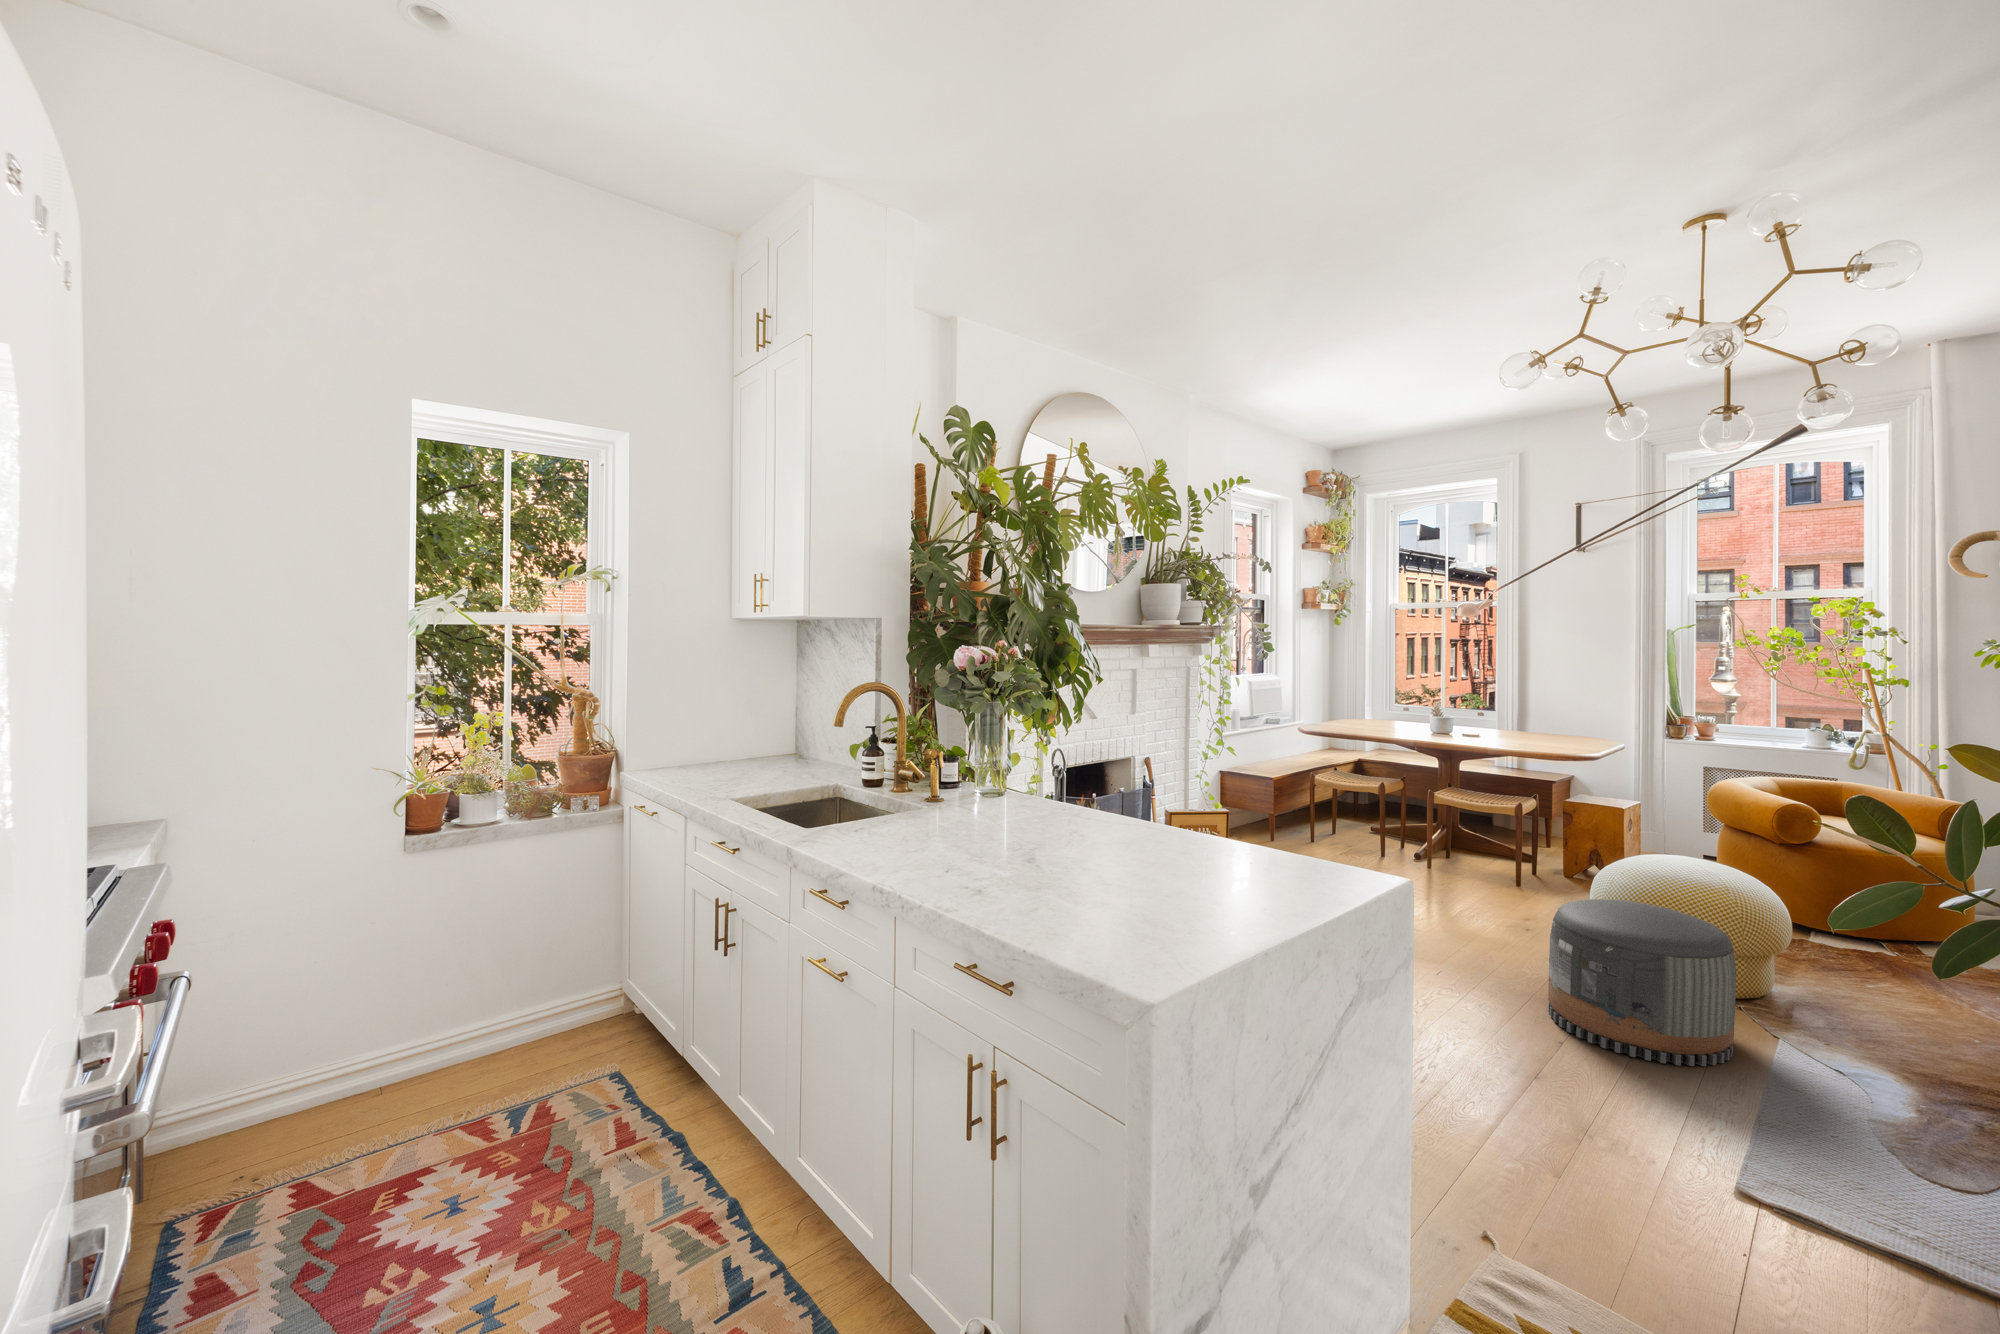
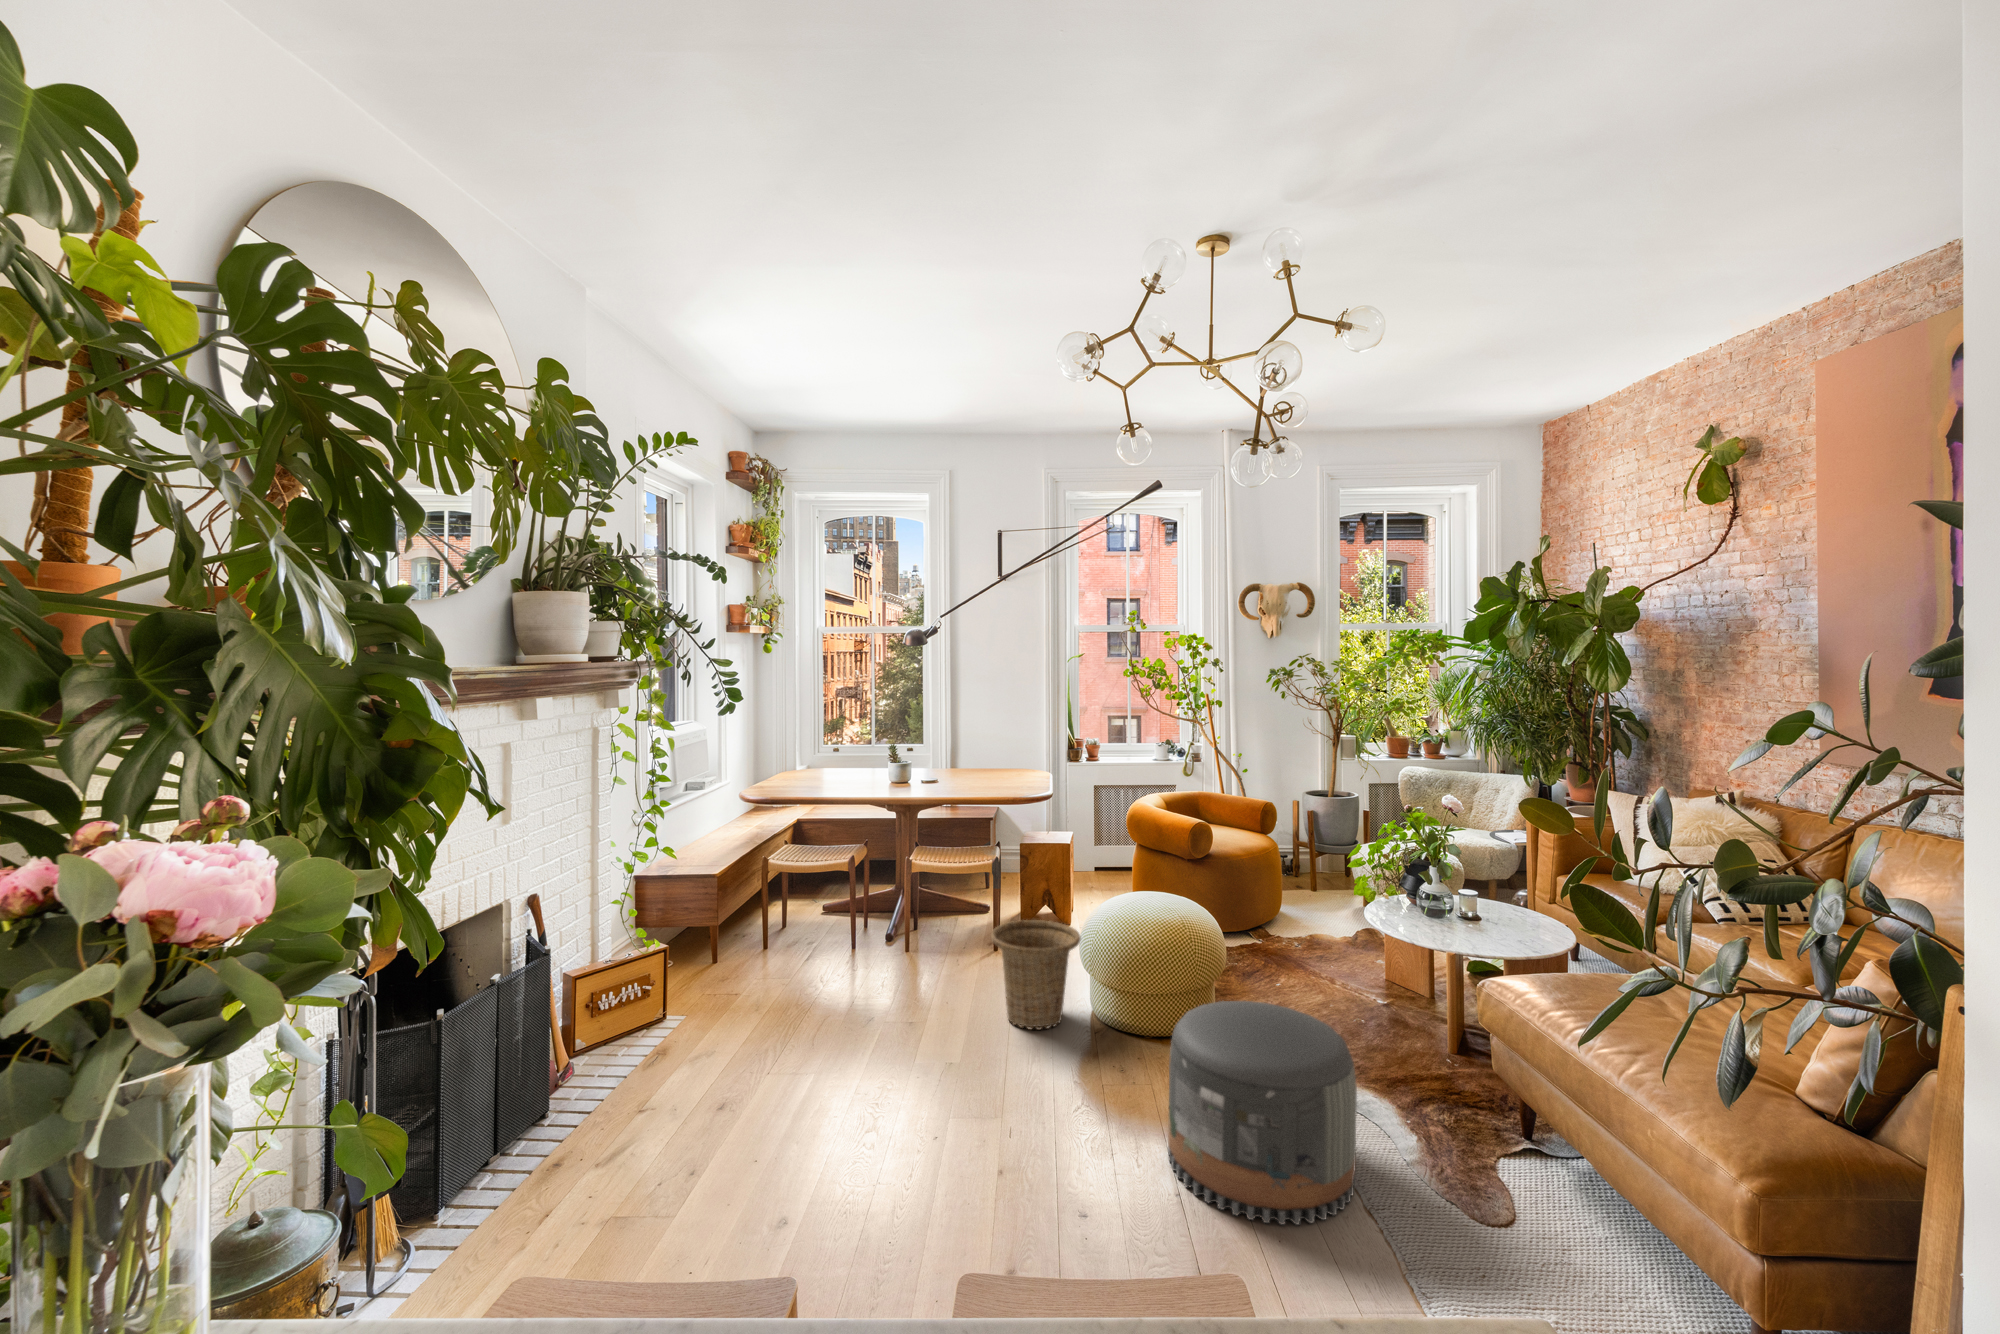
basket: none [1468,841,1556,927] -> present [991,920,1081,1030]

